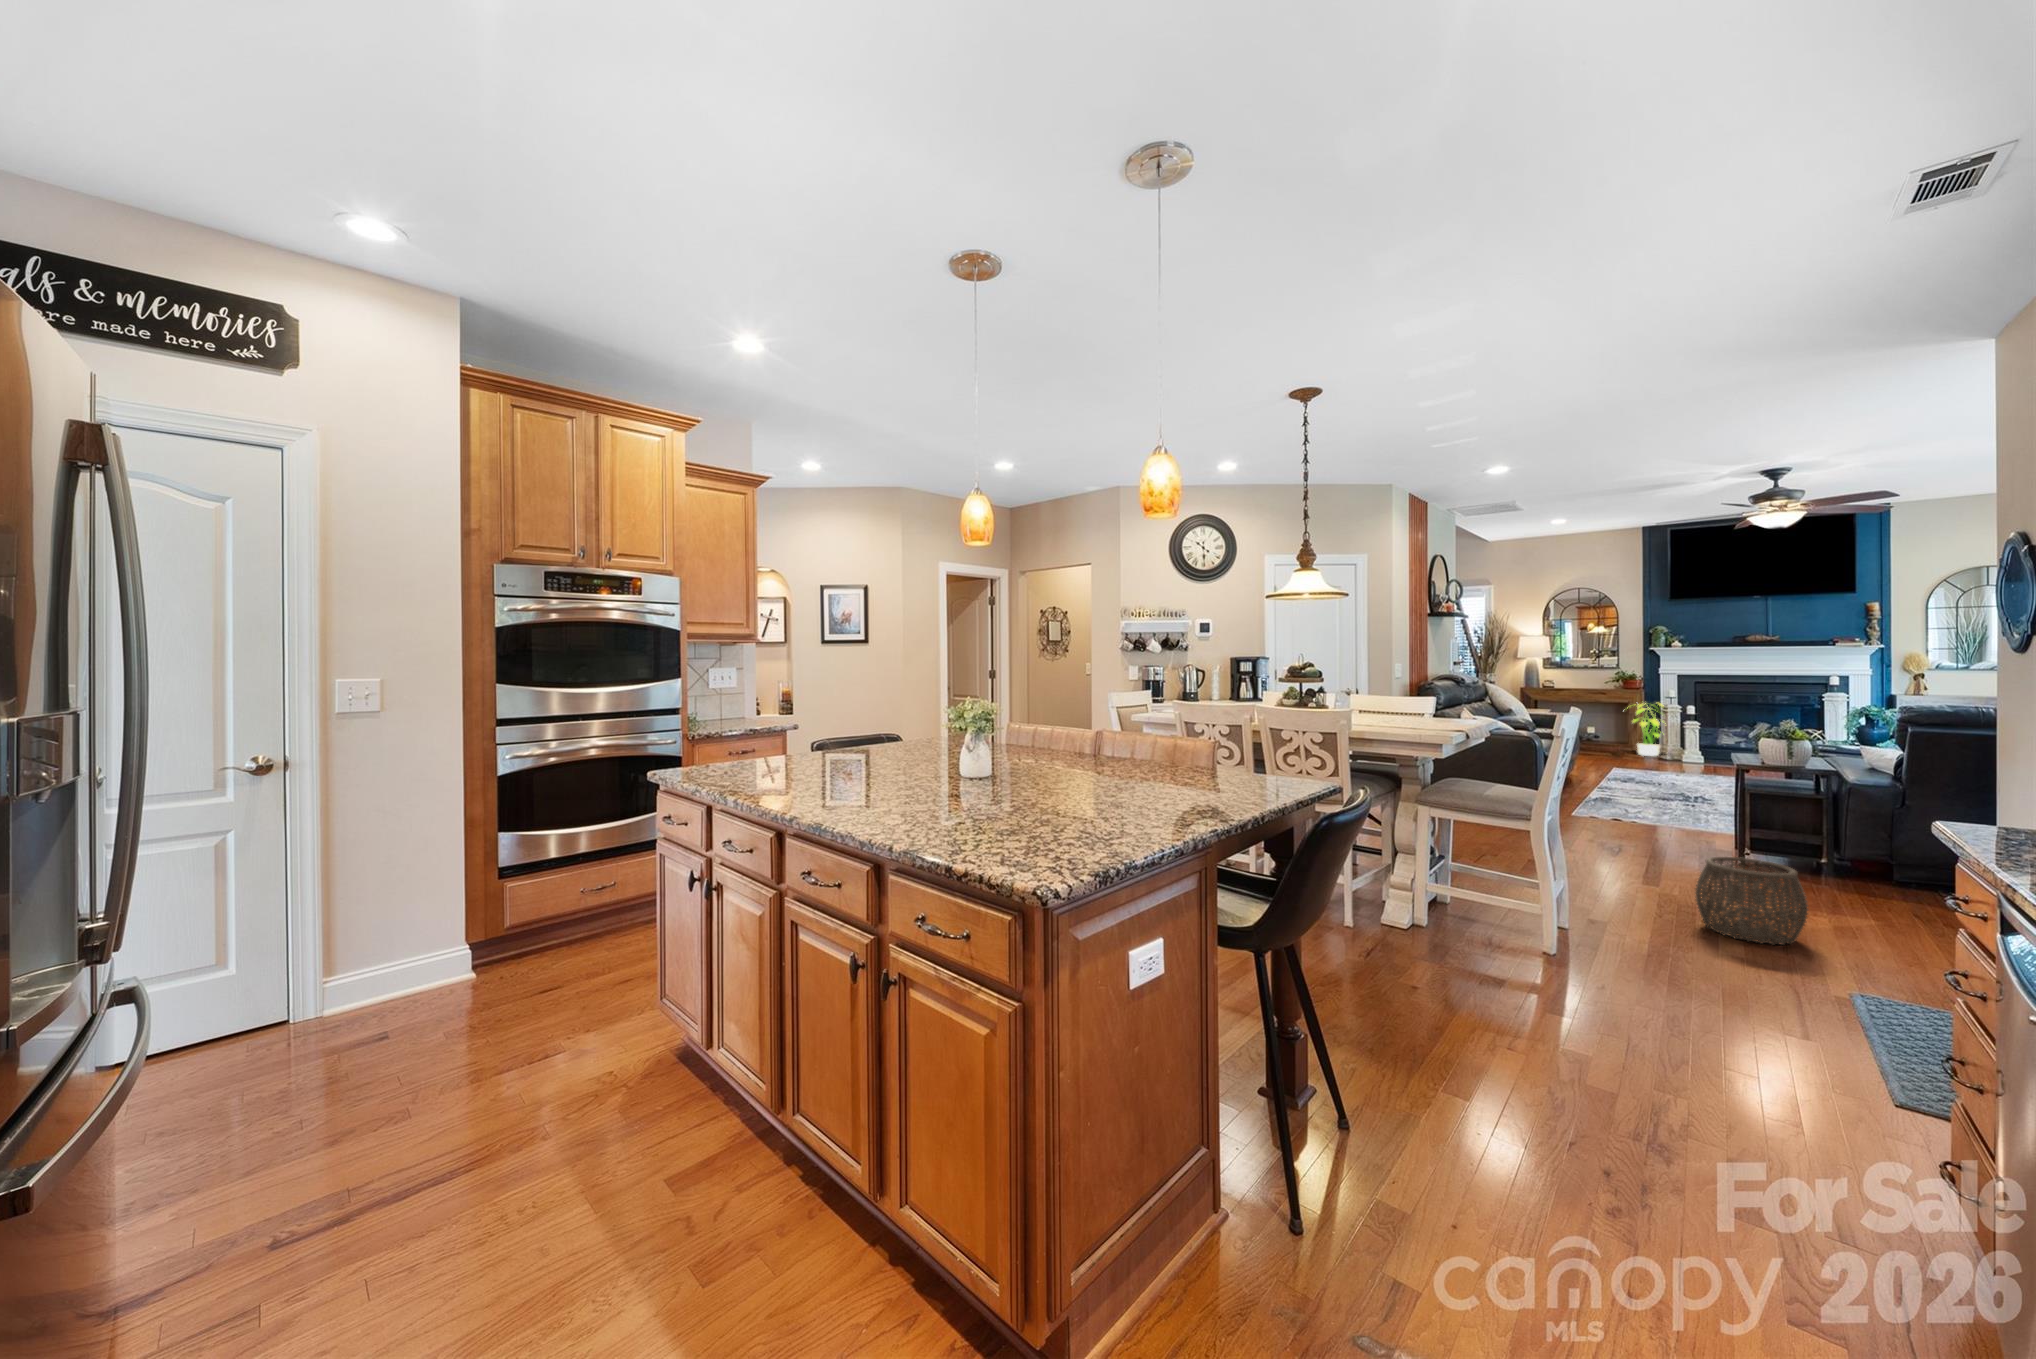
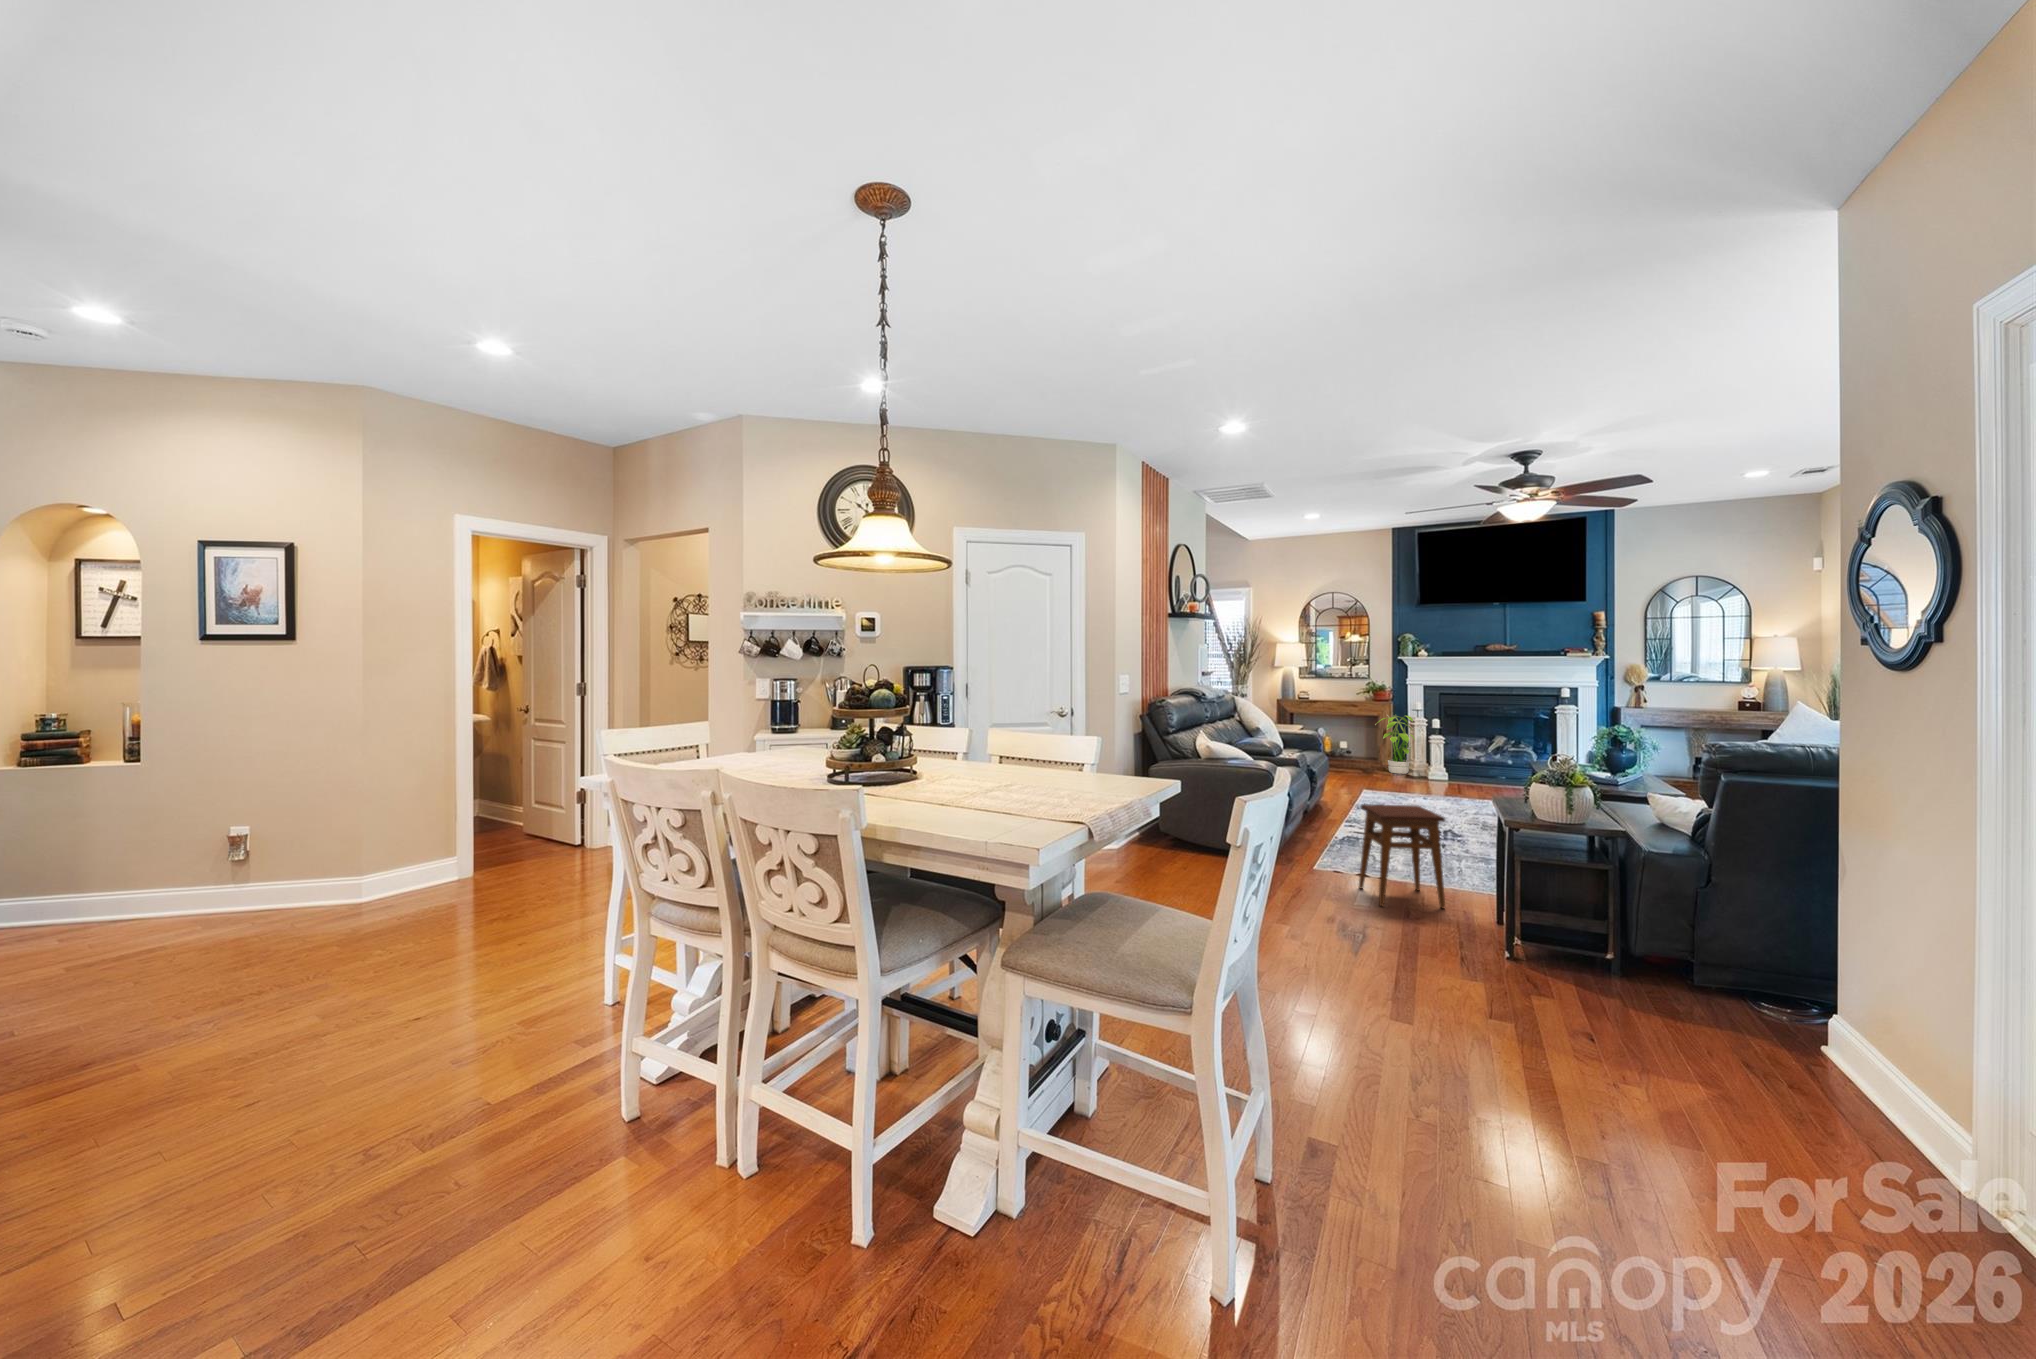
stool: none [1612,761,1689,838] -> present [1359,804,1445,908]
woven basket: present [1695,857,1808,945] -> none [1470,1019,1650,1206]

